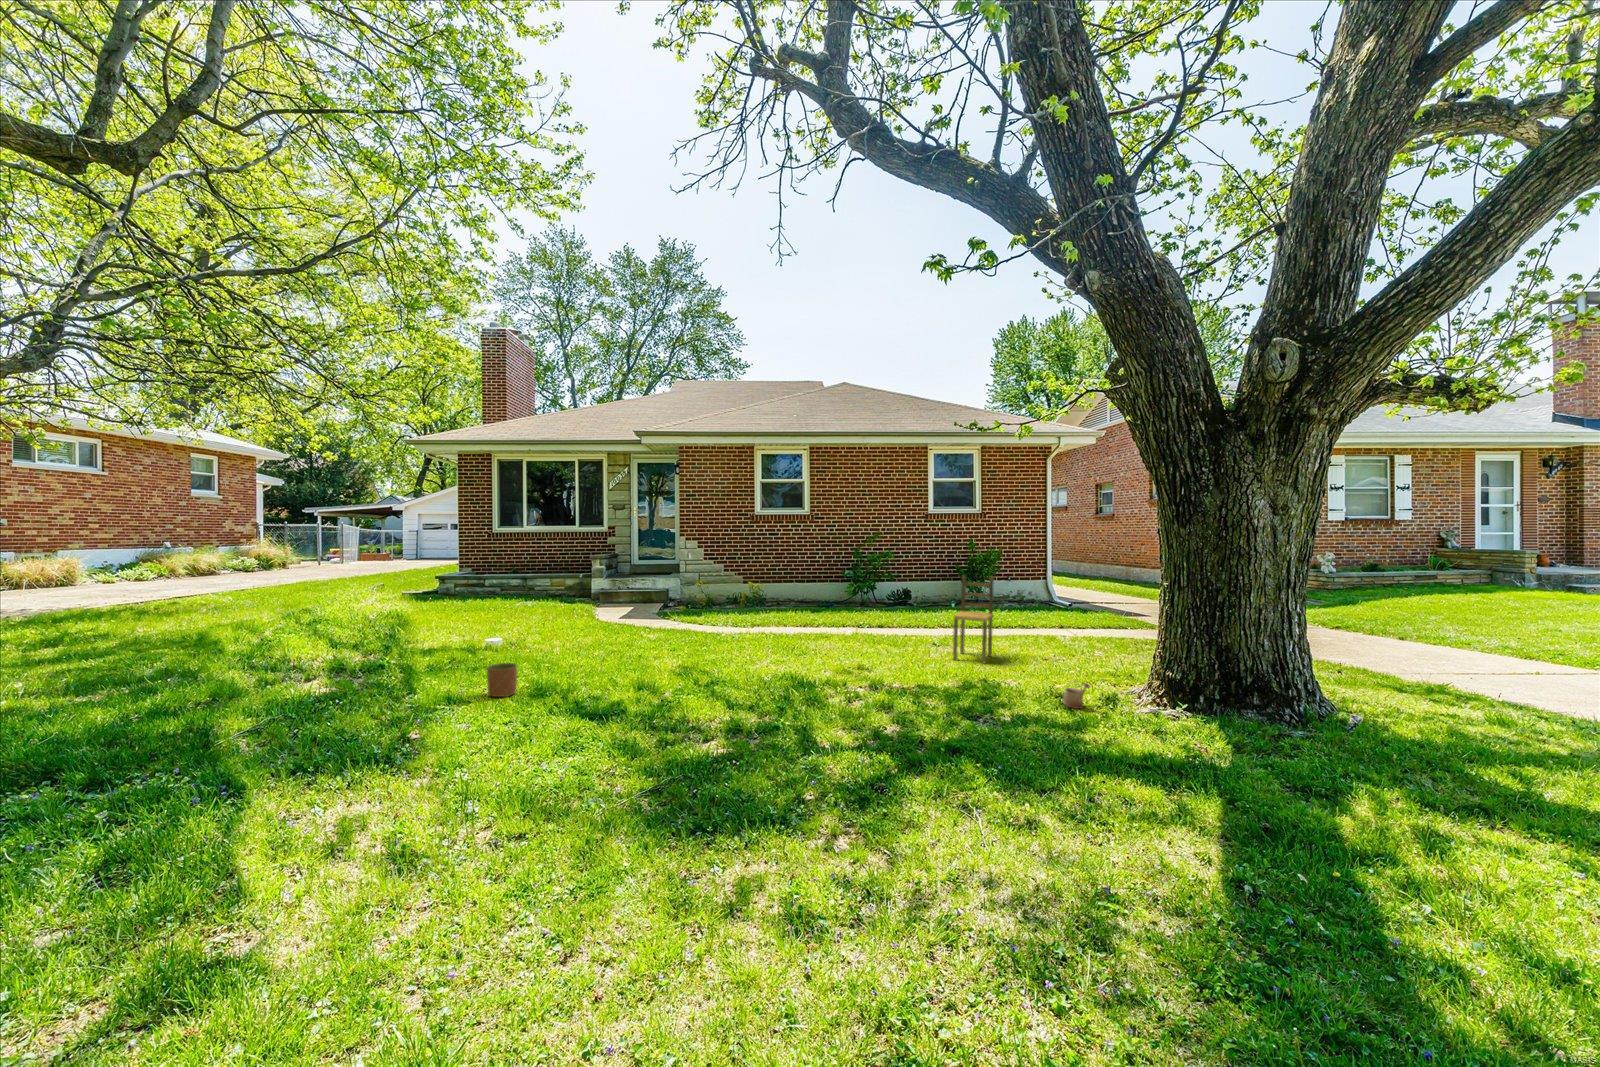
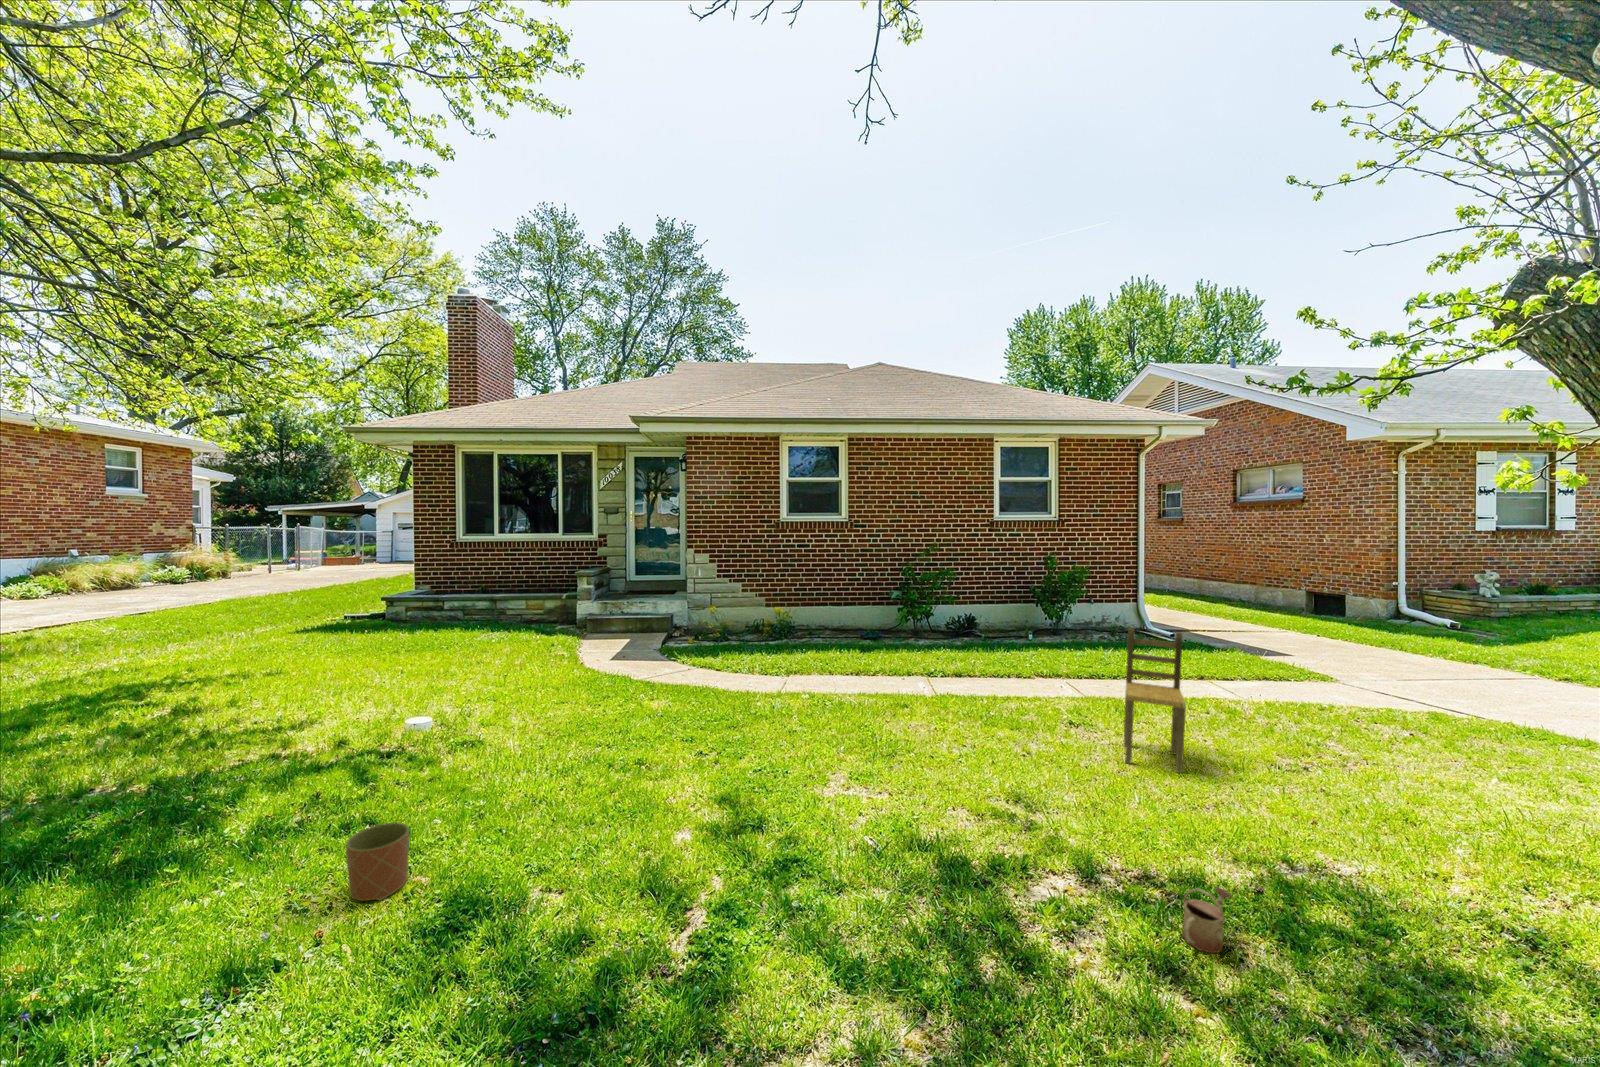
watering can: present [1063,681,1090,709] -> present [1182,887,1232,953]

